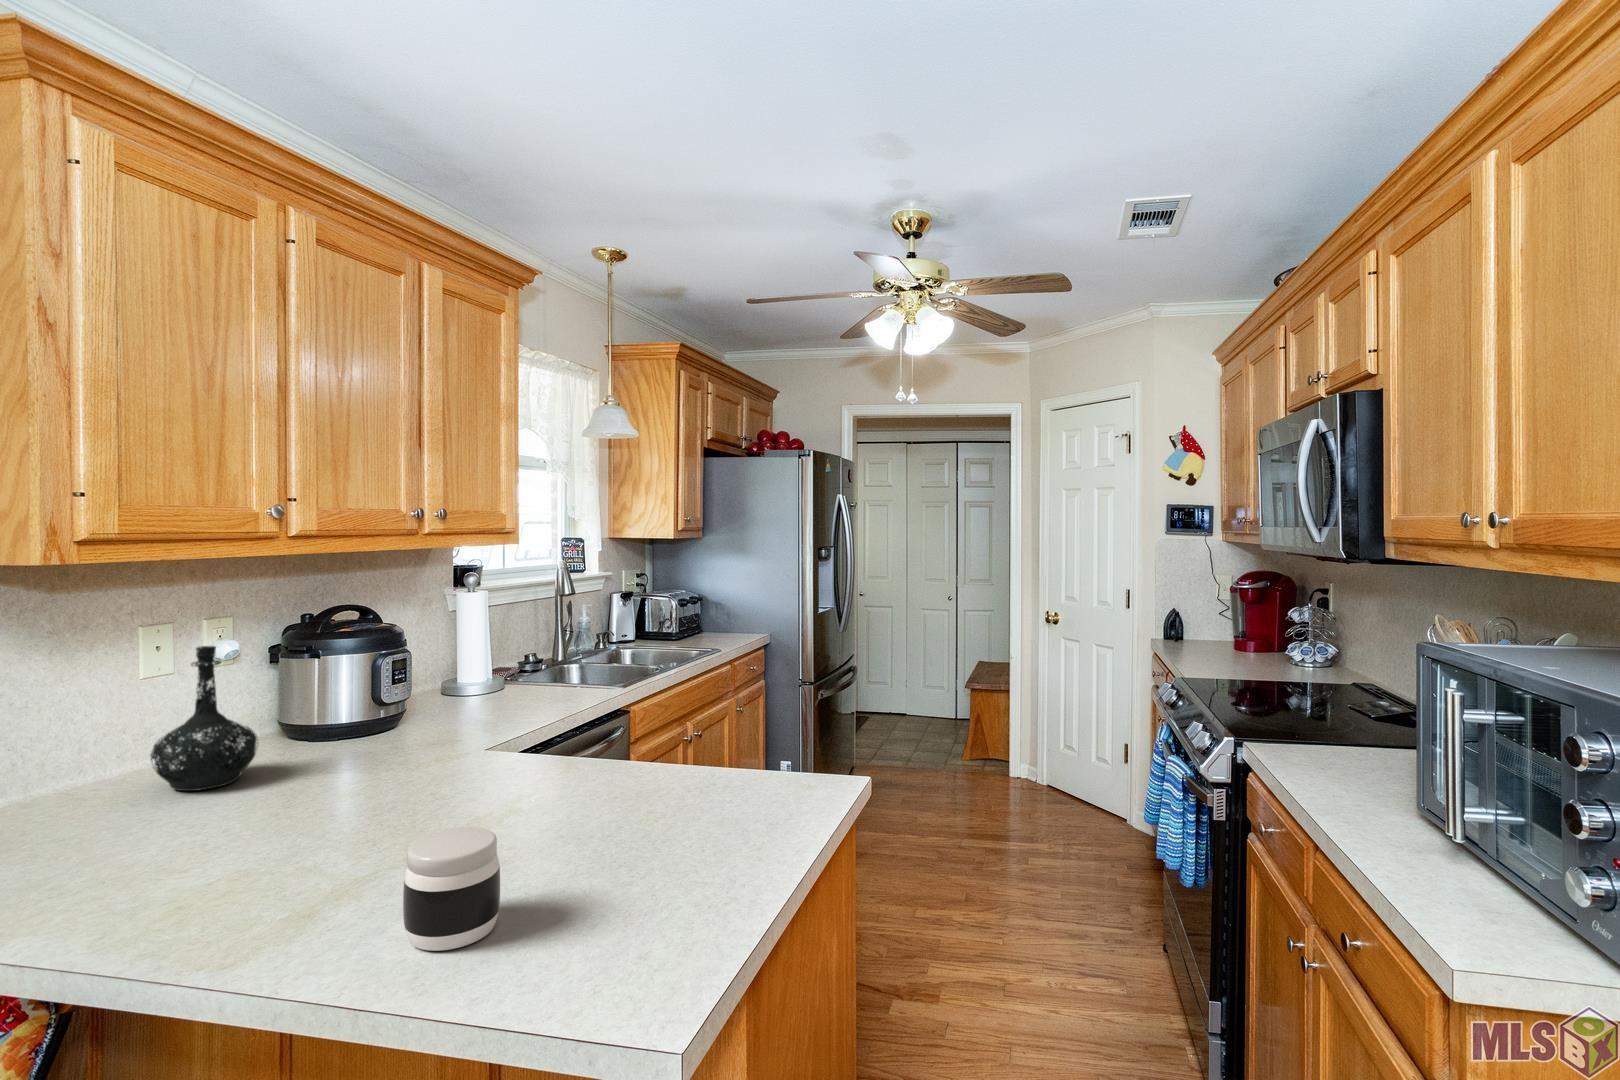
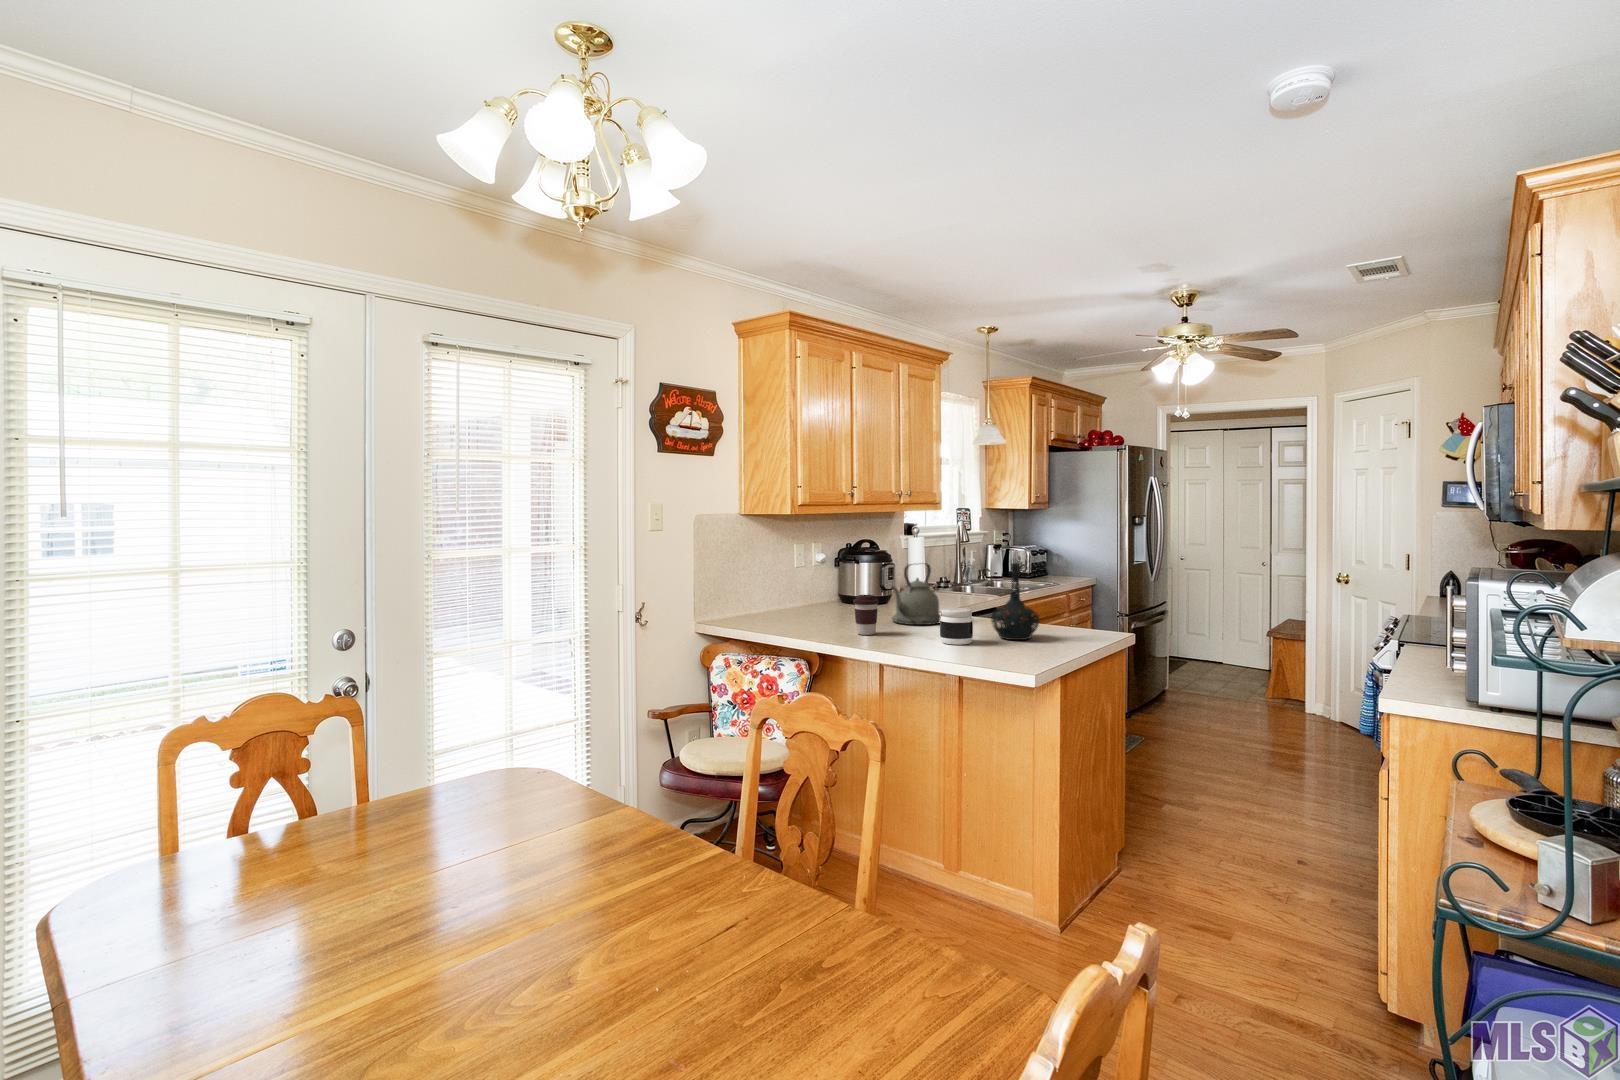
bottle: present [151,646,258,791] -> present [991,563,1039,640]
kettle: none [320,674,472,833] -> present [892,564,941,625]
coffee cup: none [160,795,249,920] -> present [853,595,879,635]

